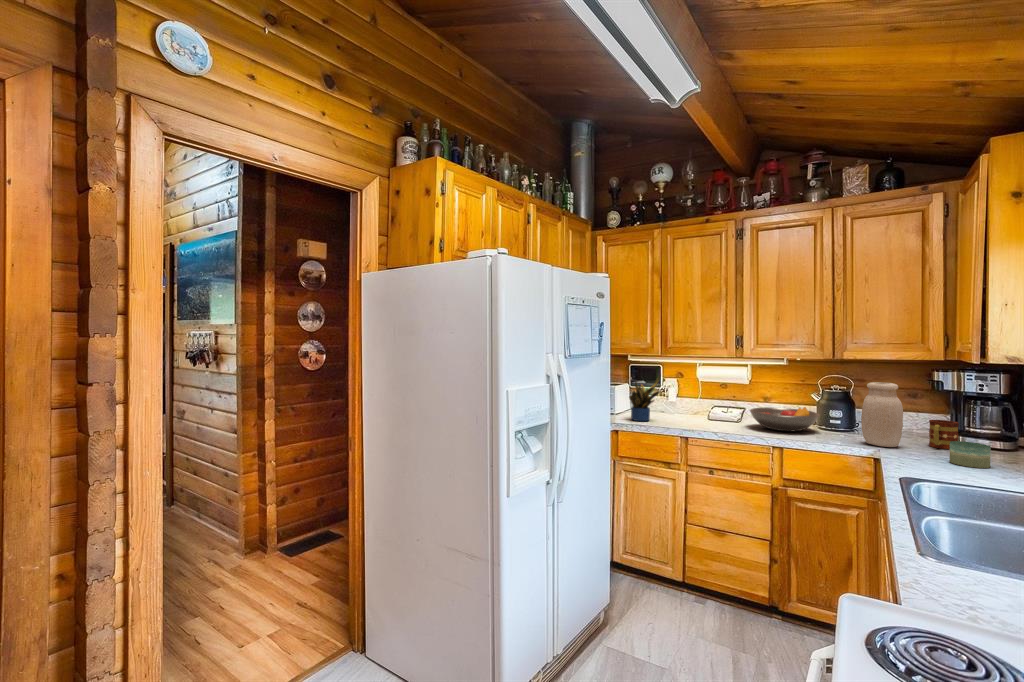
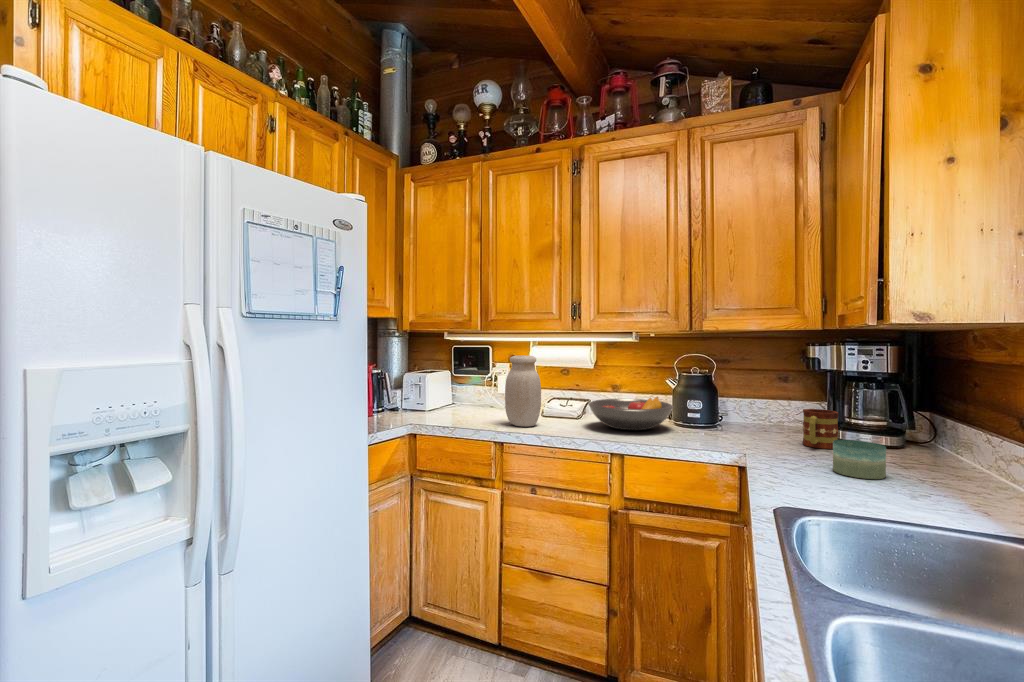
potted plant: present [629,375,660,421] -> none [435,355,478,423]
jar: present [861,382,903,447] -> present [505,355,541,427]

